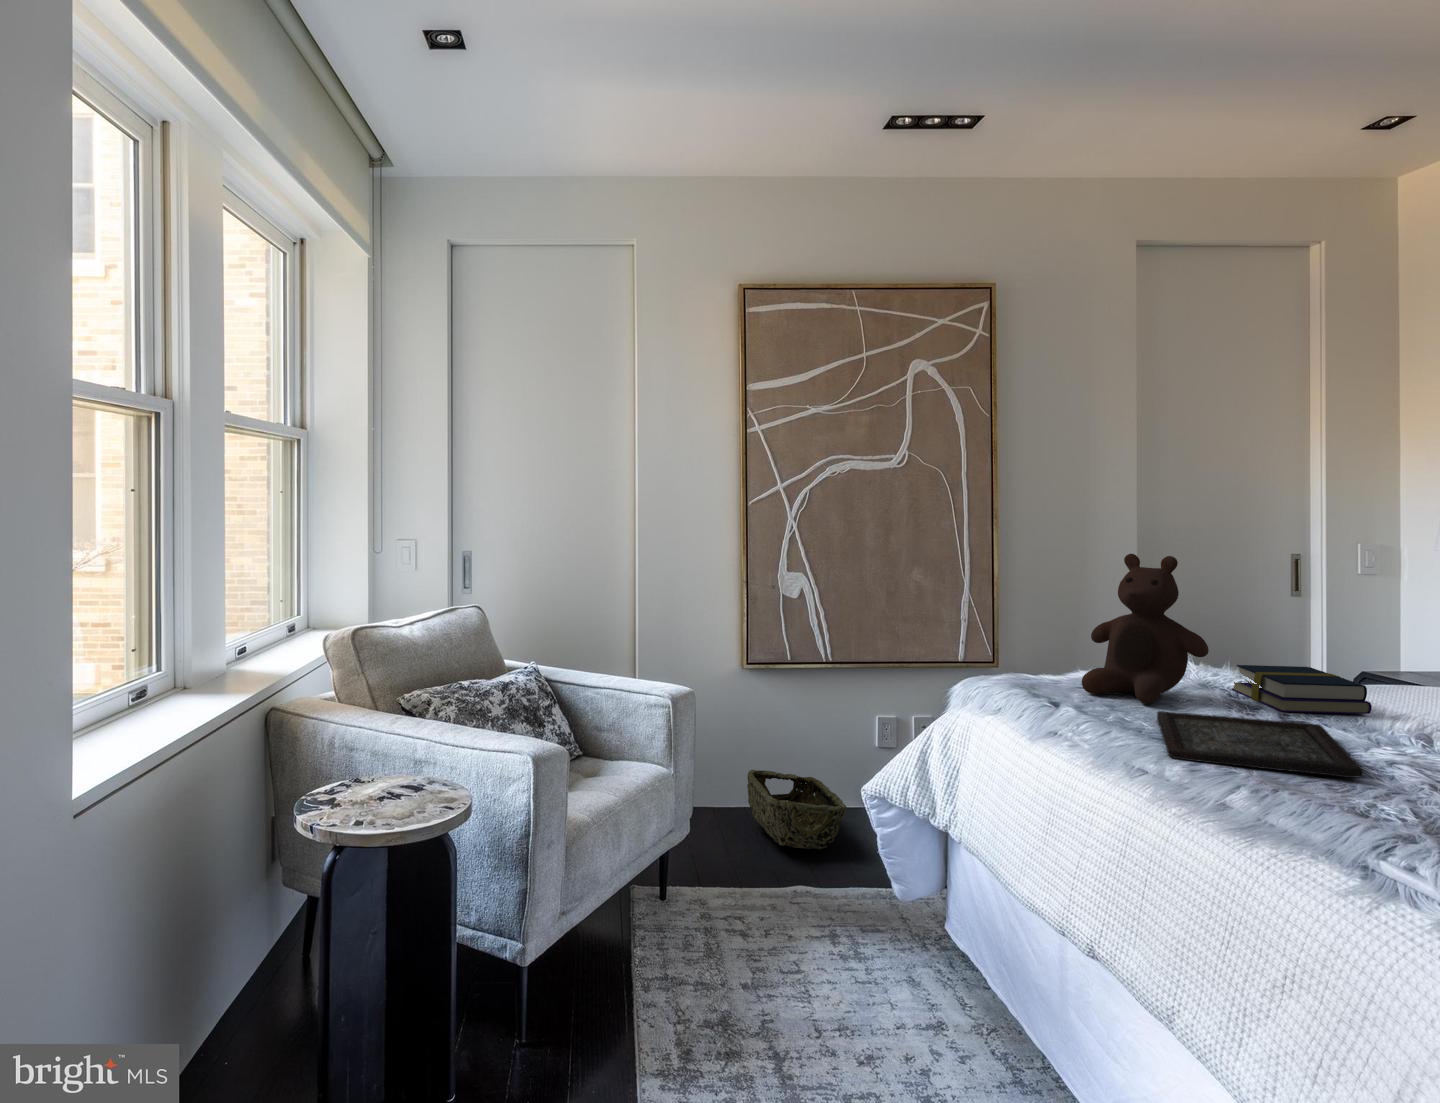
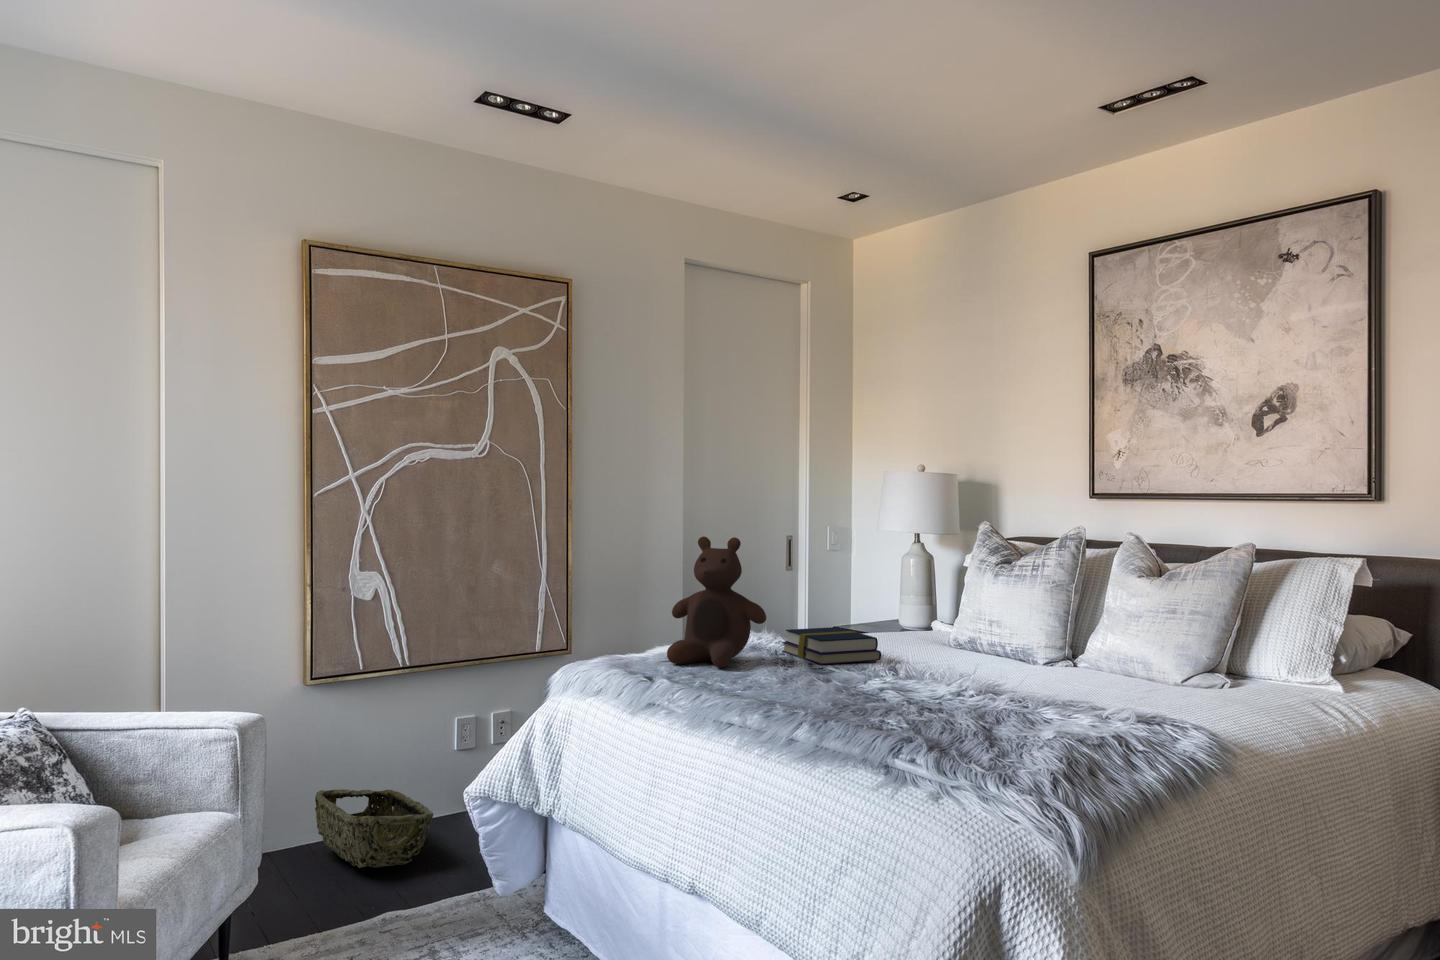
tray: present [1157,711,1363,778] -> none [731,670,881,707]

